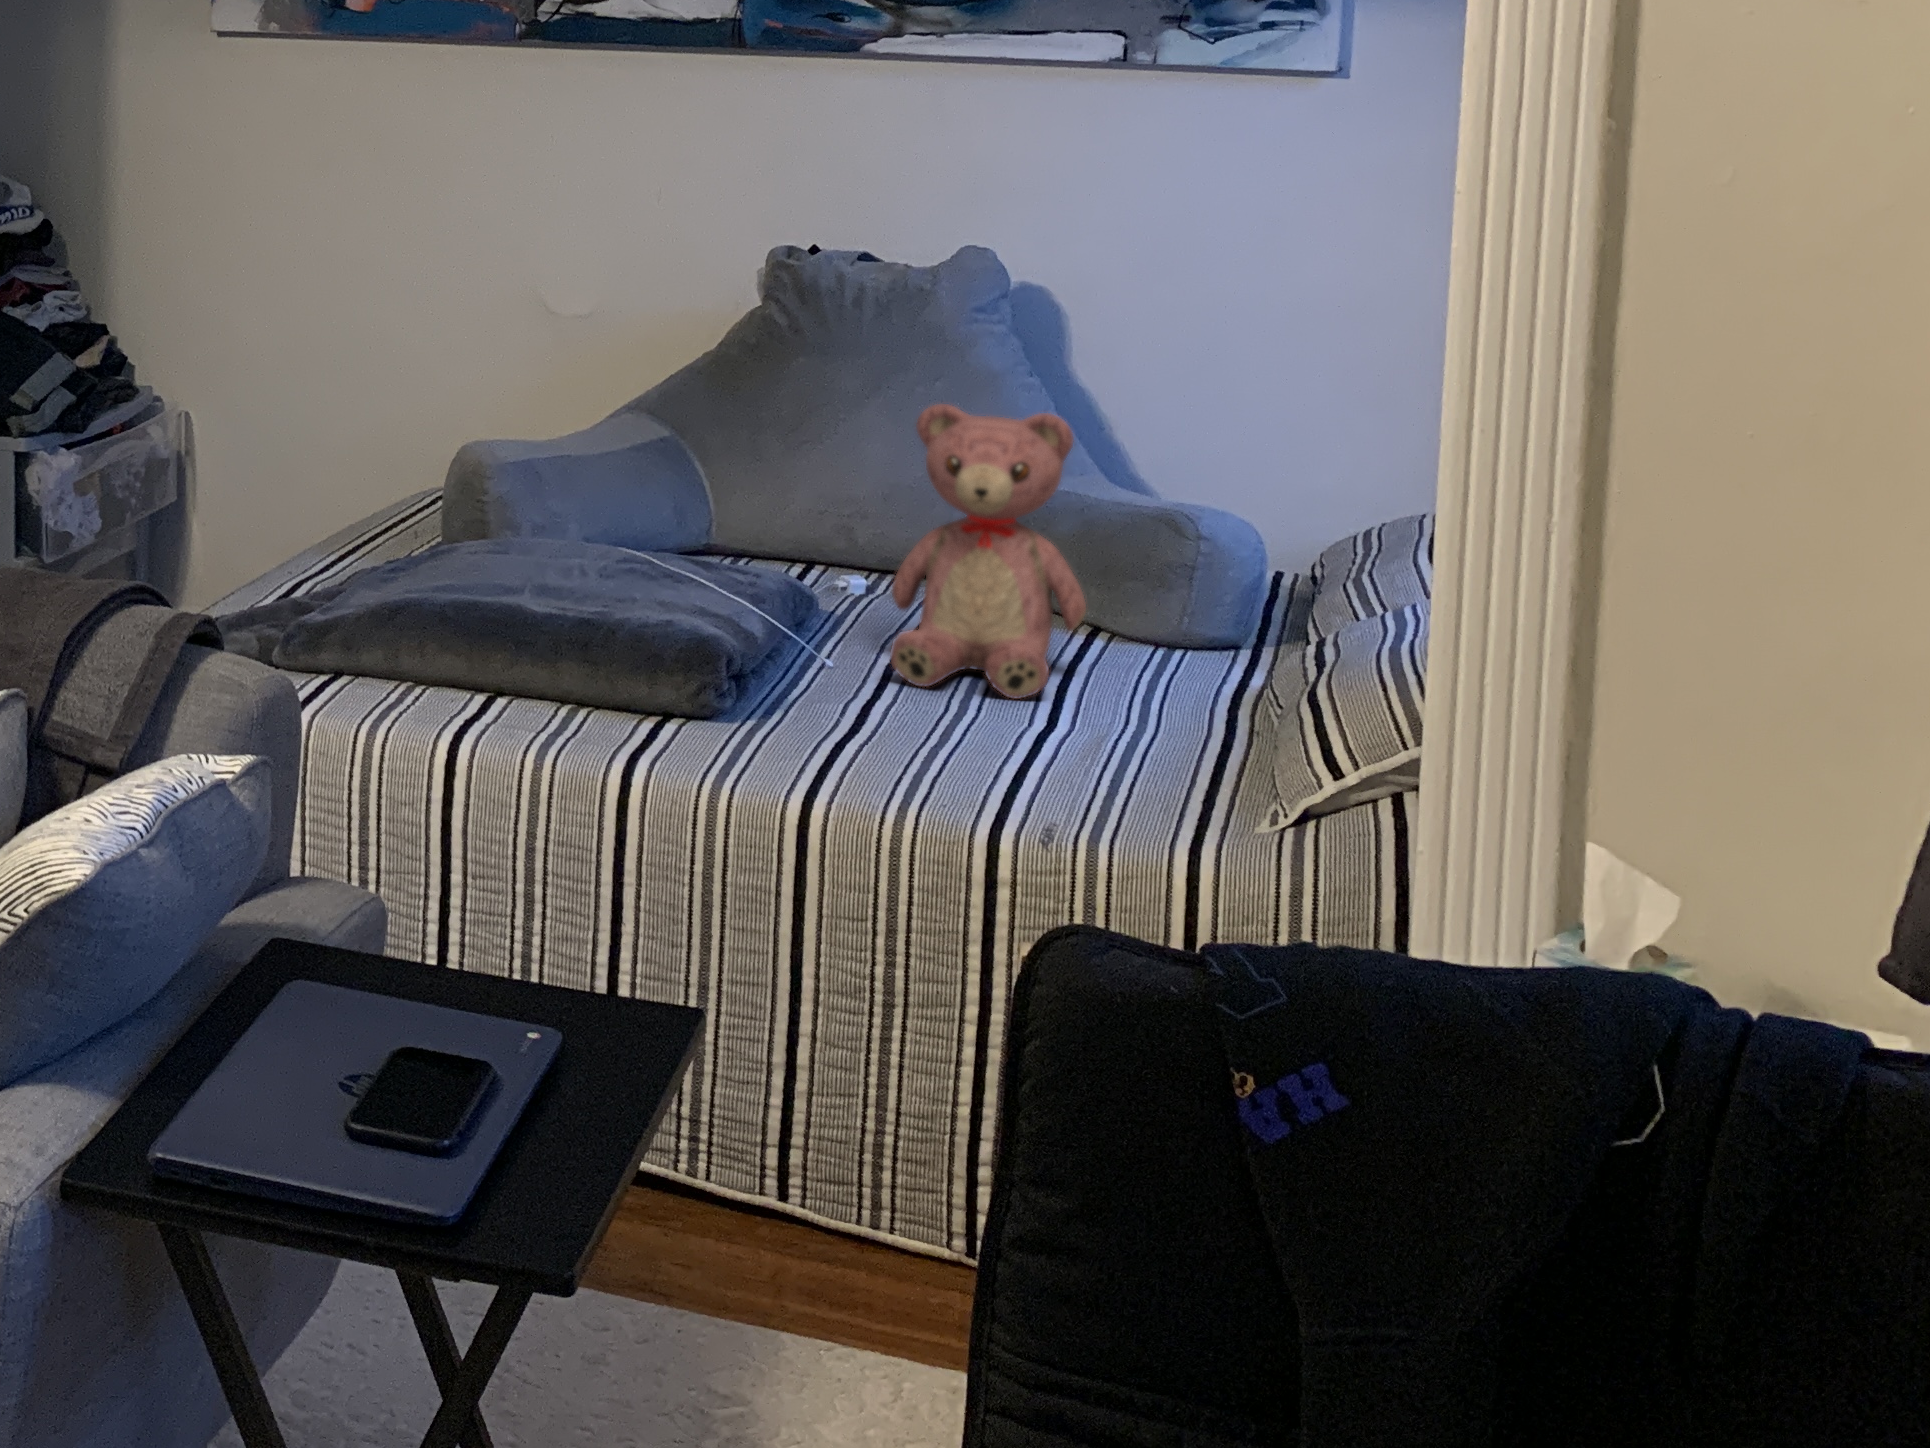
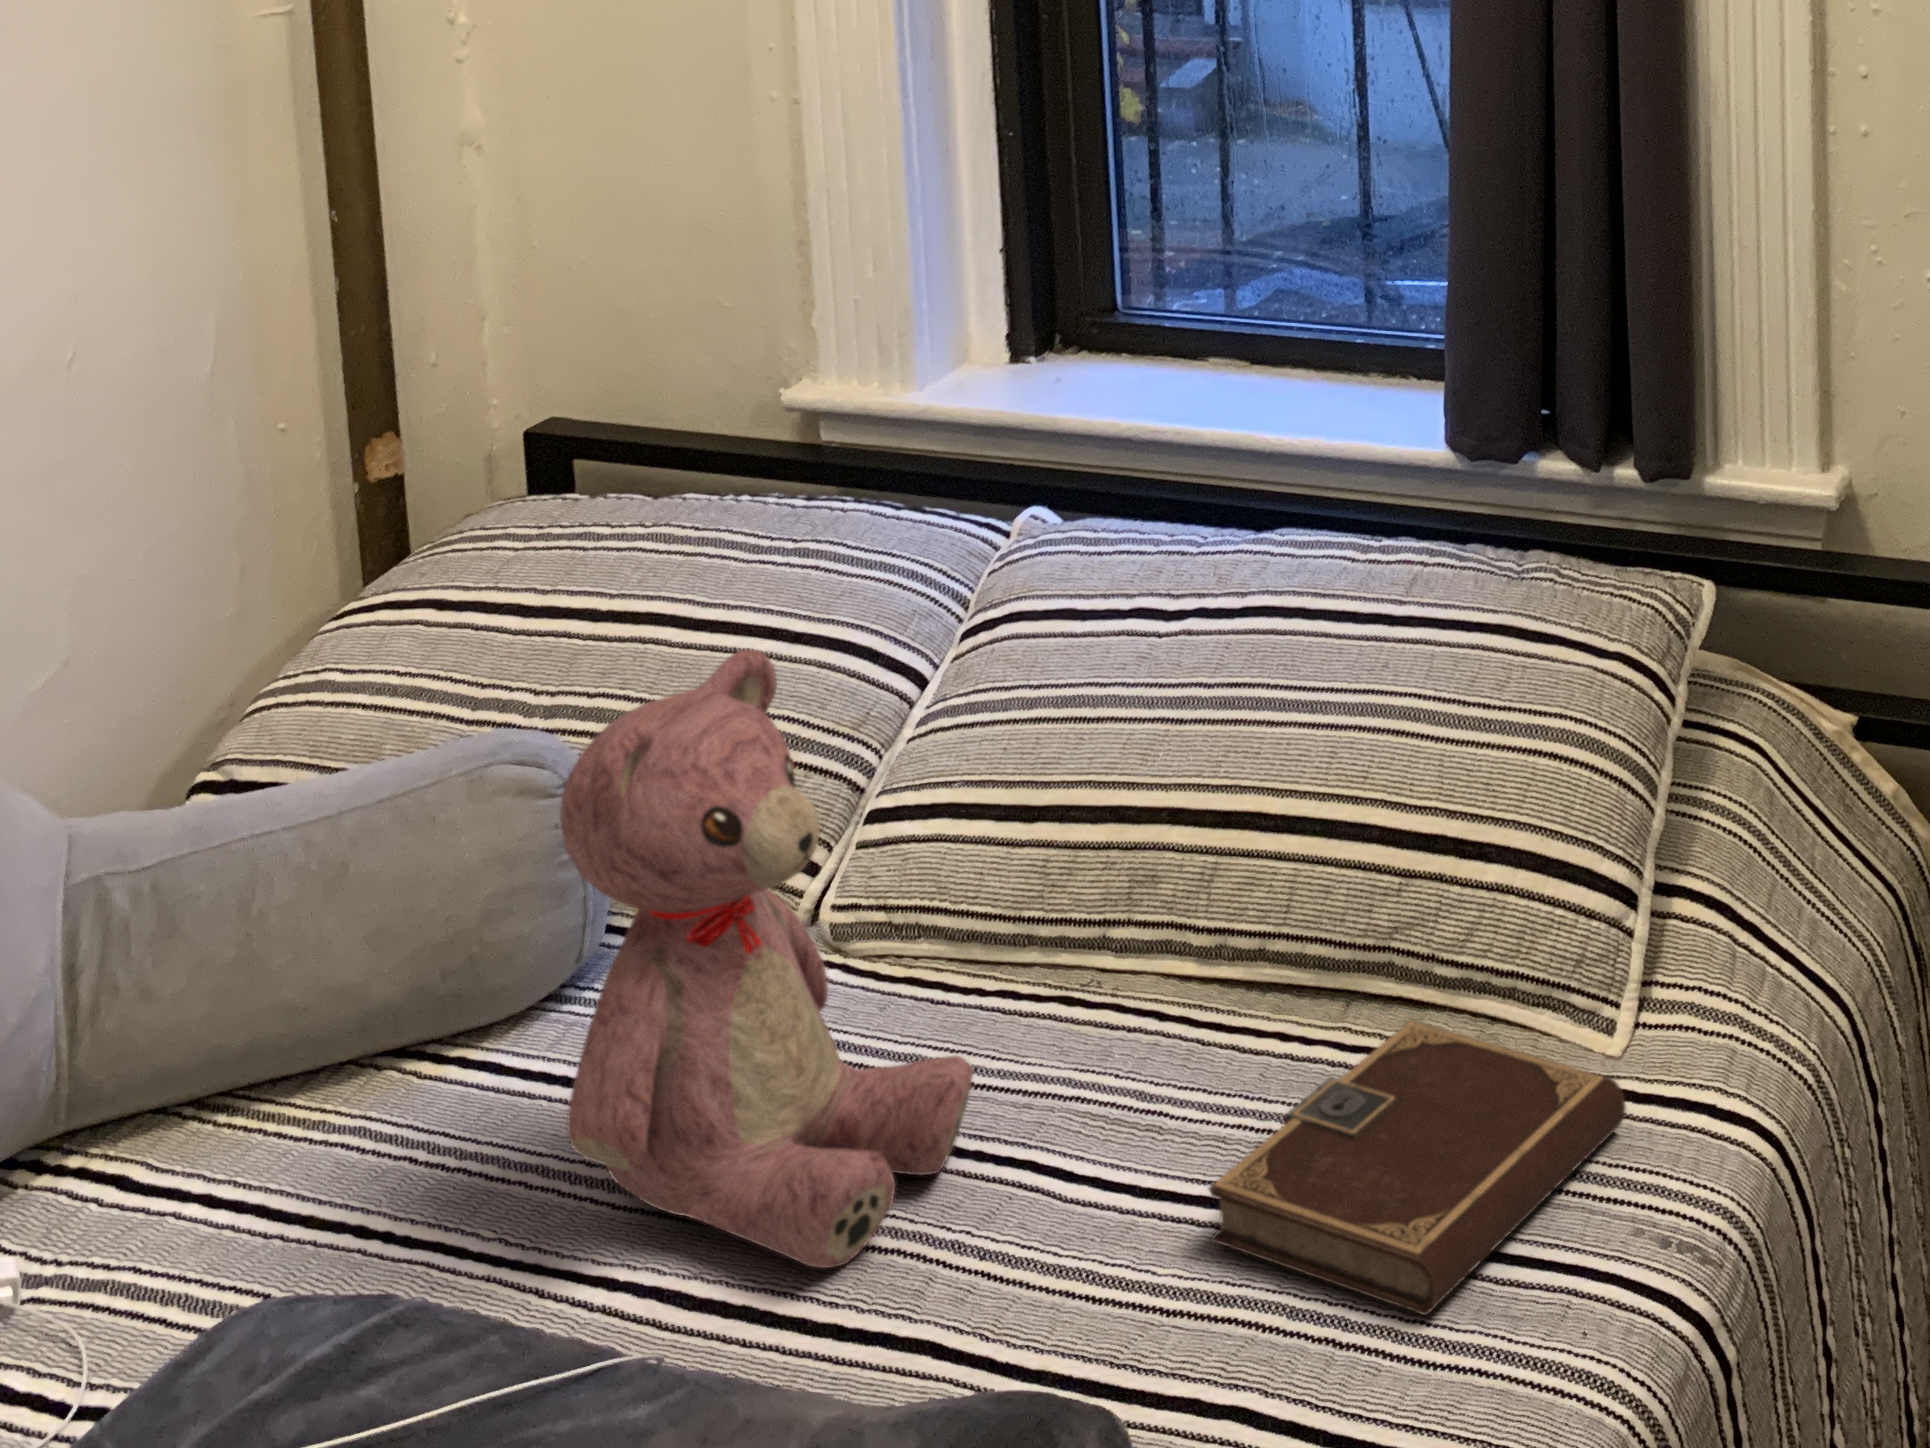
notebook: none [916,704,1177,808] -> present [1209,1020,1626,1315]

